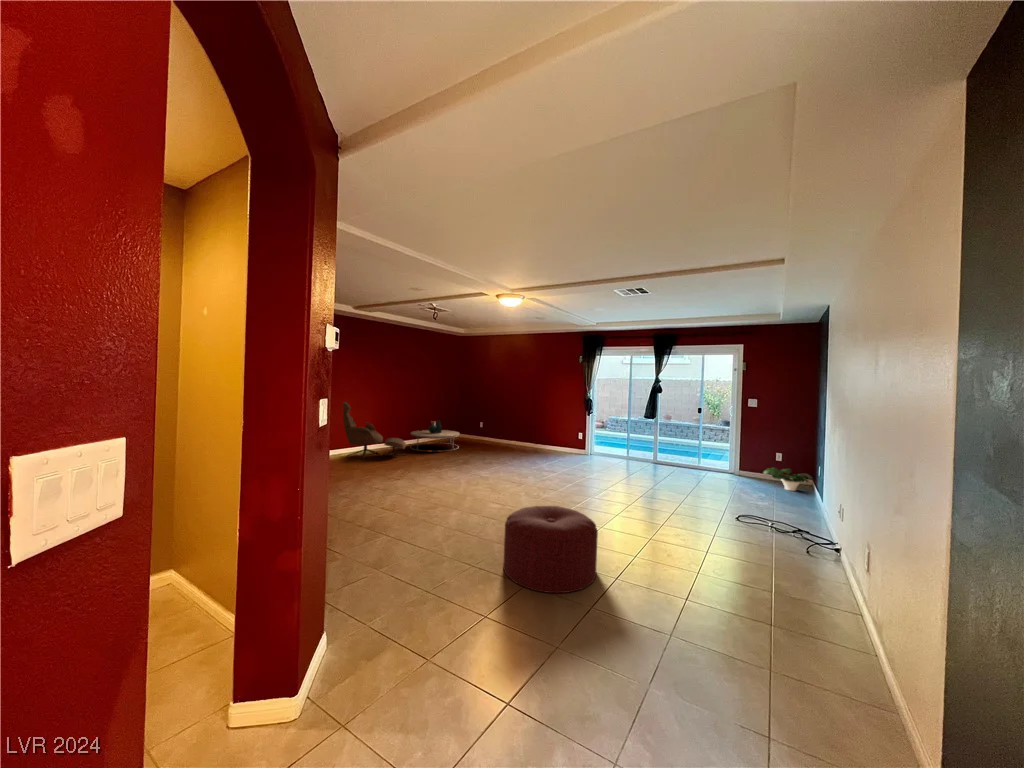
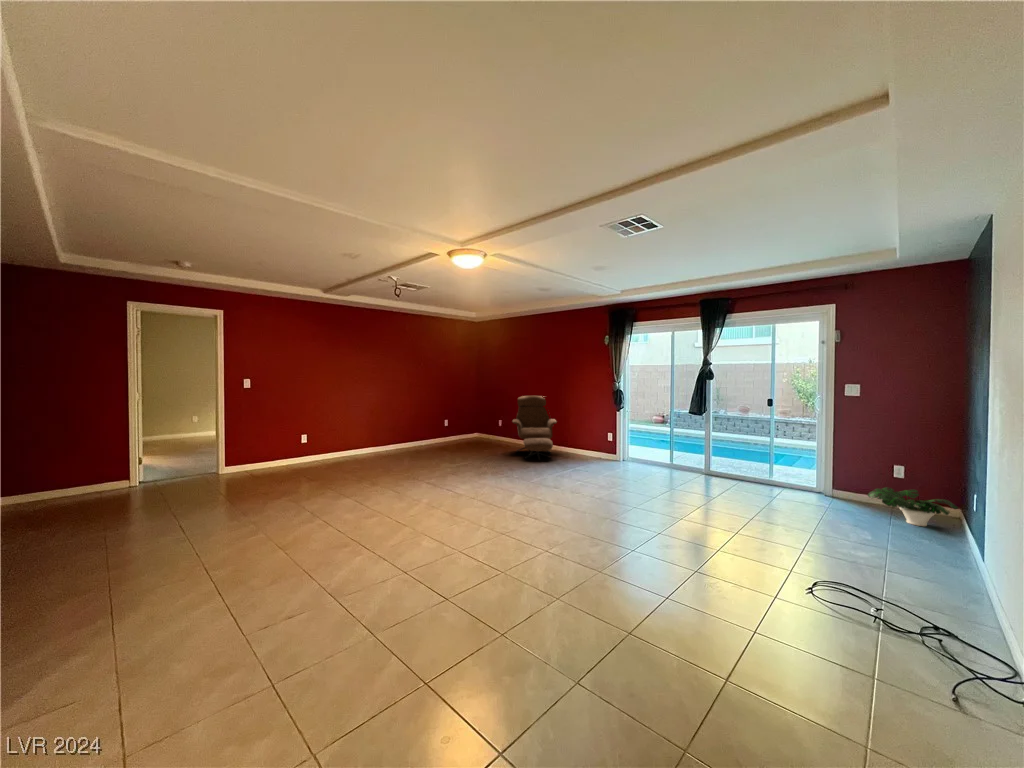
lounge chair: present [343,401,406,459] -> present [513,396,557,459]
coffee table: present [411,421,459,451] -> none [409,419,466,456]
ottoman: present [503,506,598,593] -> none [327,559,488,739]

